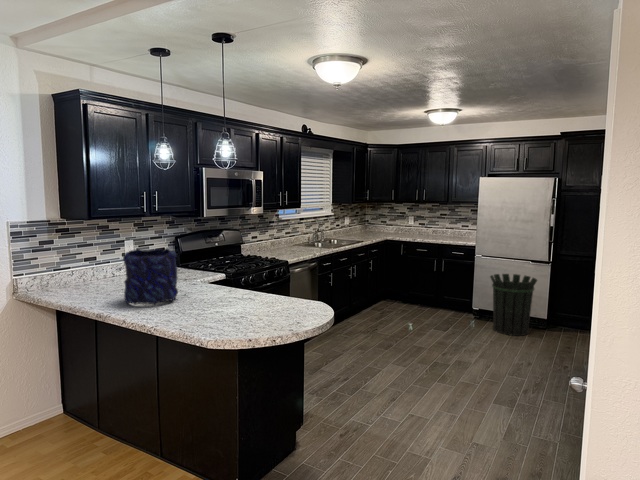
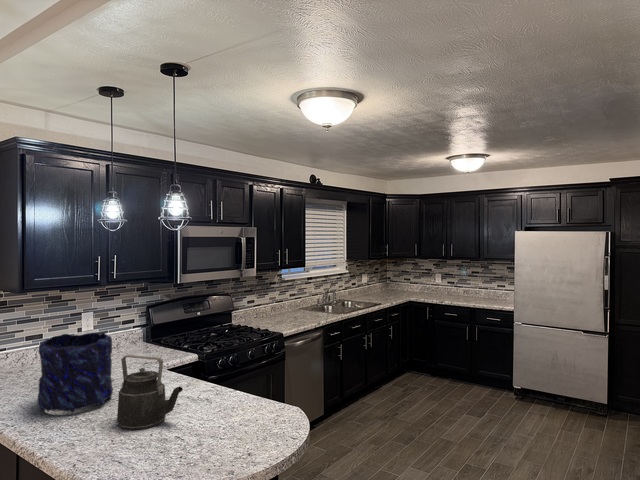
kettle: none [193,261,242,312] -> present [117,355,183,430]
waste bin: present [490,274,537,336] -> none [532,346,593,427]

